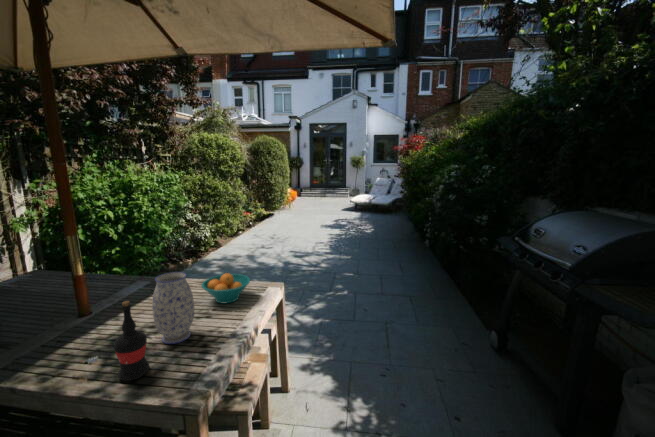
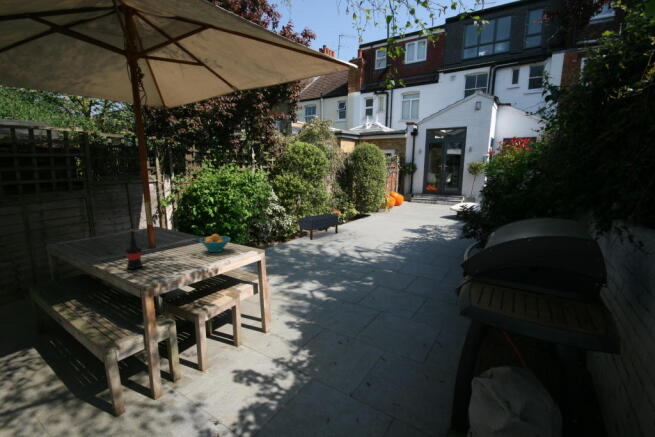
bench: none [215,216,257,249] -> present [299,214,339,240]
vase: present [152,272,194,344] -> none [156,223,179,262]

